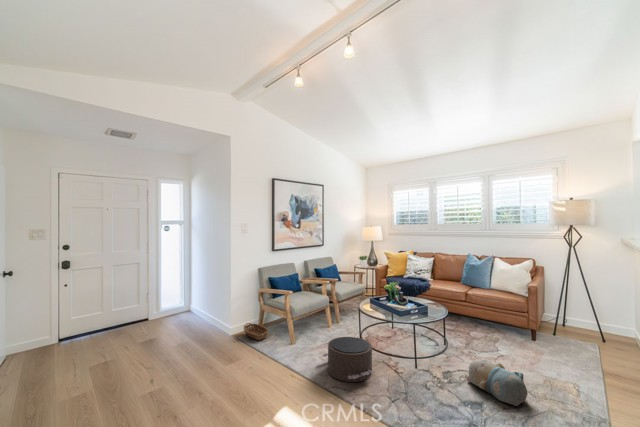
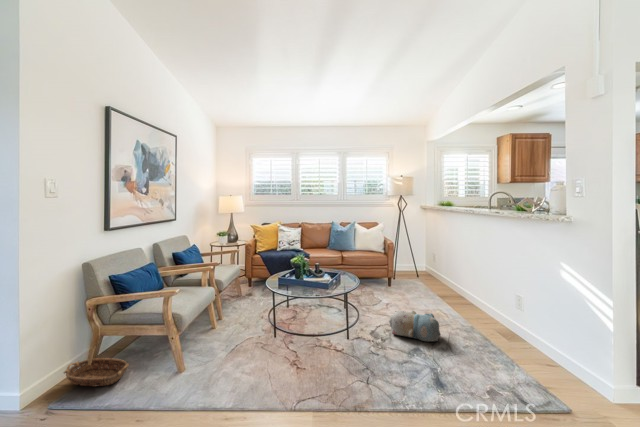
pouf: present [322,337,372,382] -> none [251,327,327,387]

